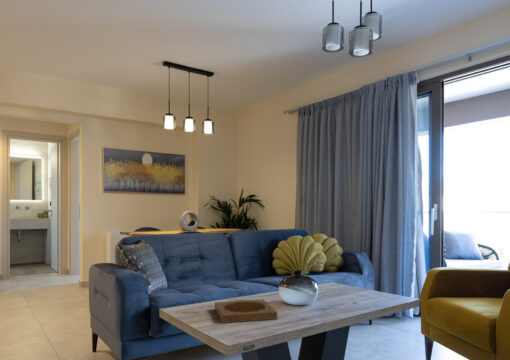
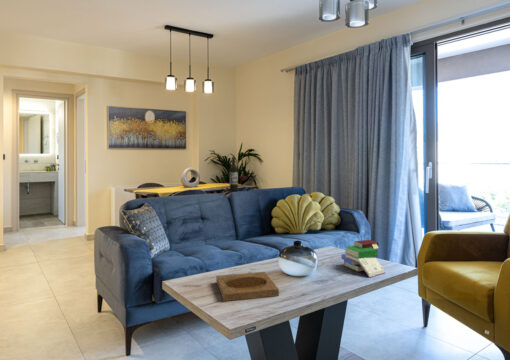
wine bottle: none [221,198,257,233] -> present [221,157,255,191]
book: none [342,271,386,306] -> present [341,240,385,277]

